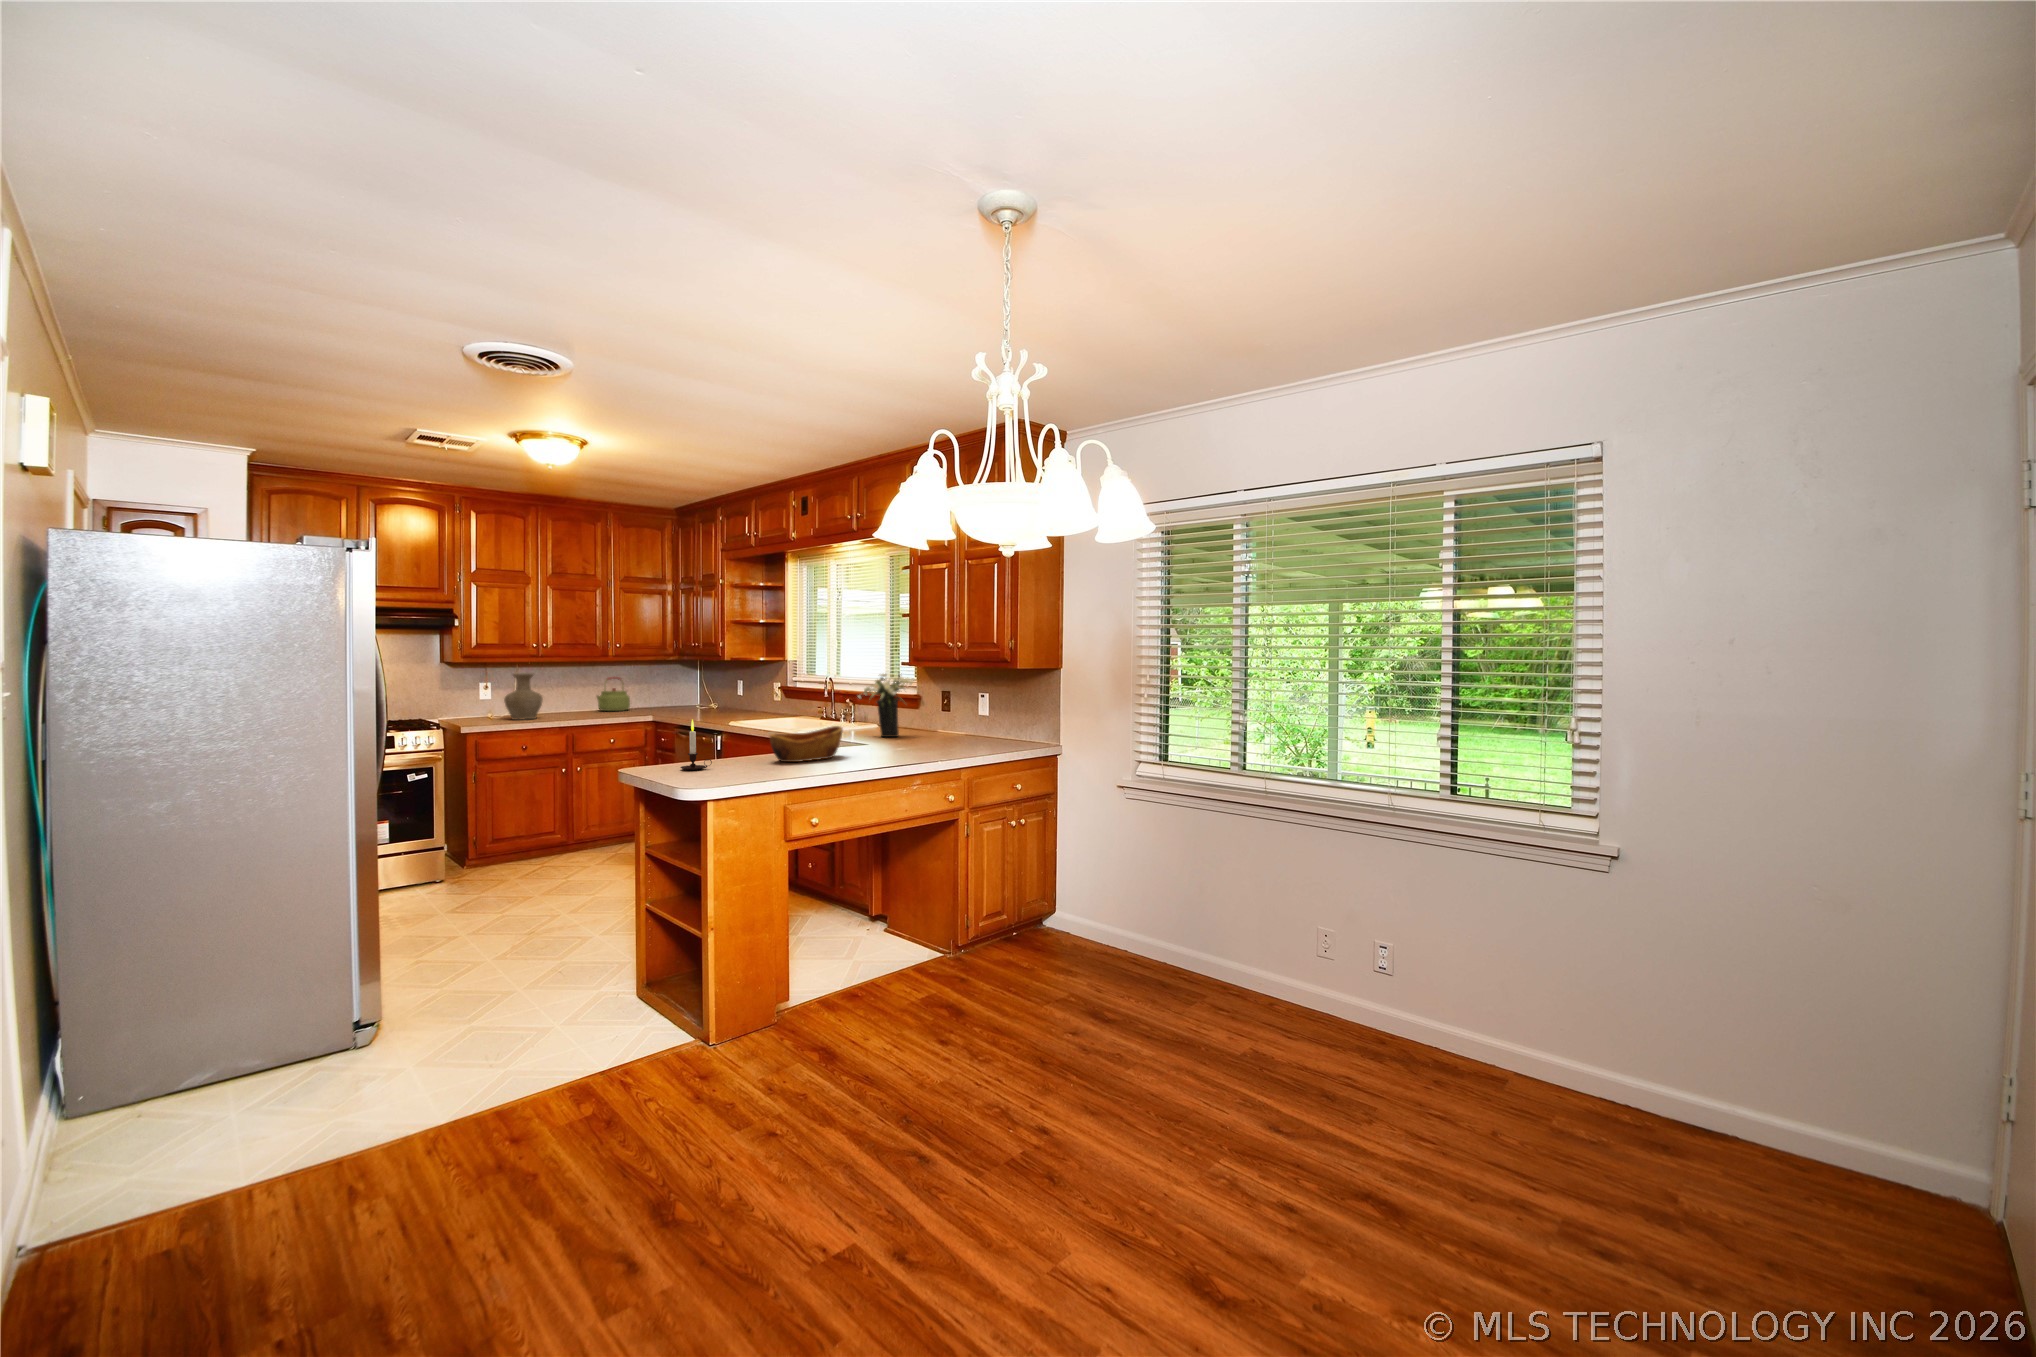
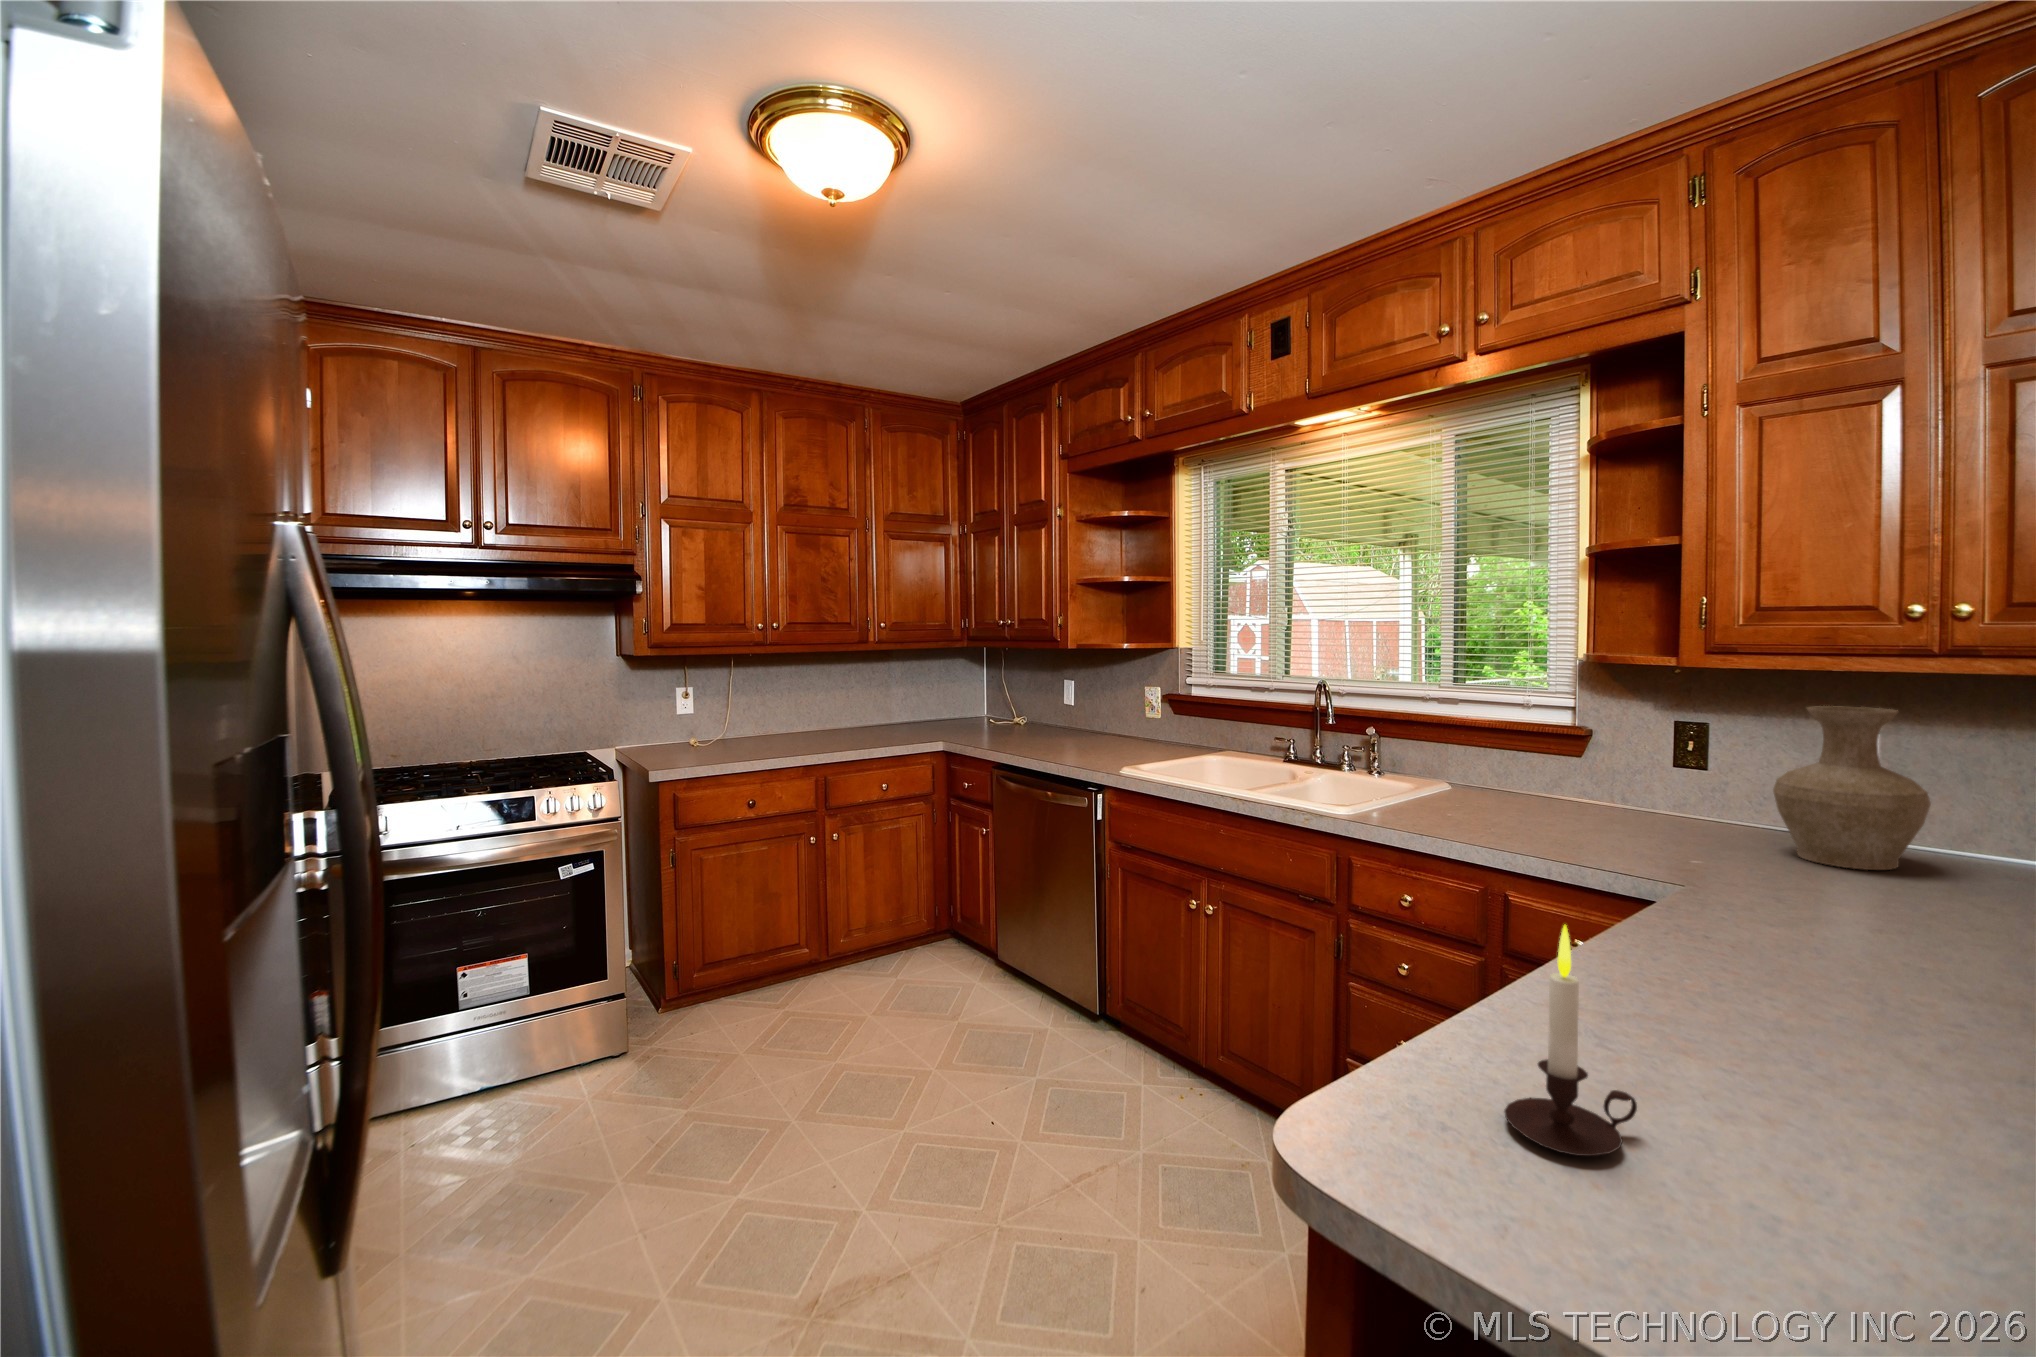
vase: present [504,673,543,720] -> present [1773,706,1931,870]
flower arrangement: present [858,674,913,737] -> none [1522,679,1678,839]
kettle: present [597,677,630,711] -> none [850,677,898,733]
wooden bowl: present [770,726,843,762] -> none [1678,874,1908,1050]

